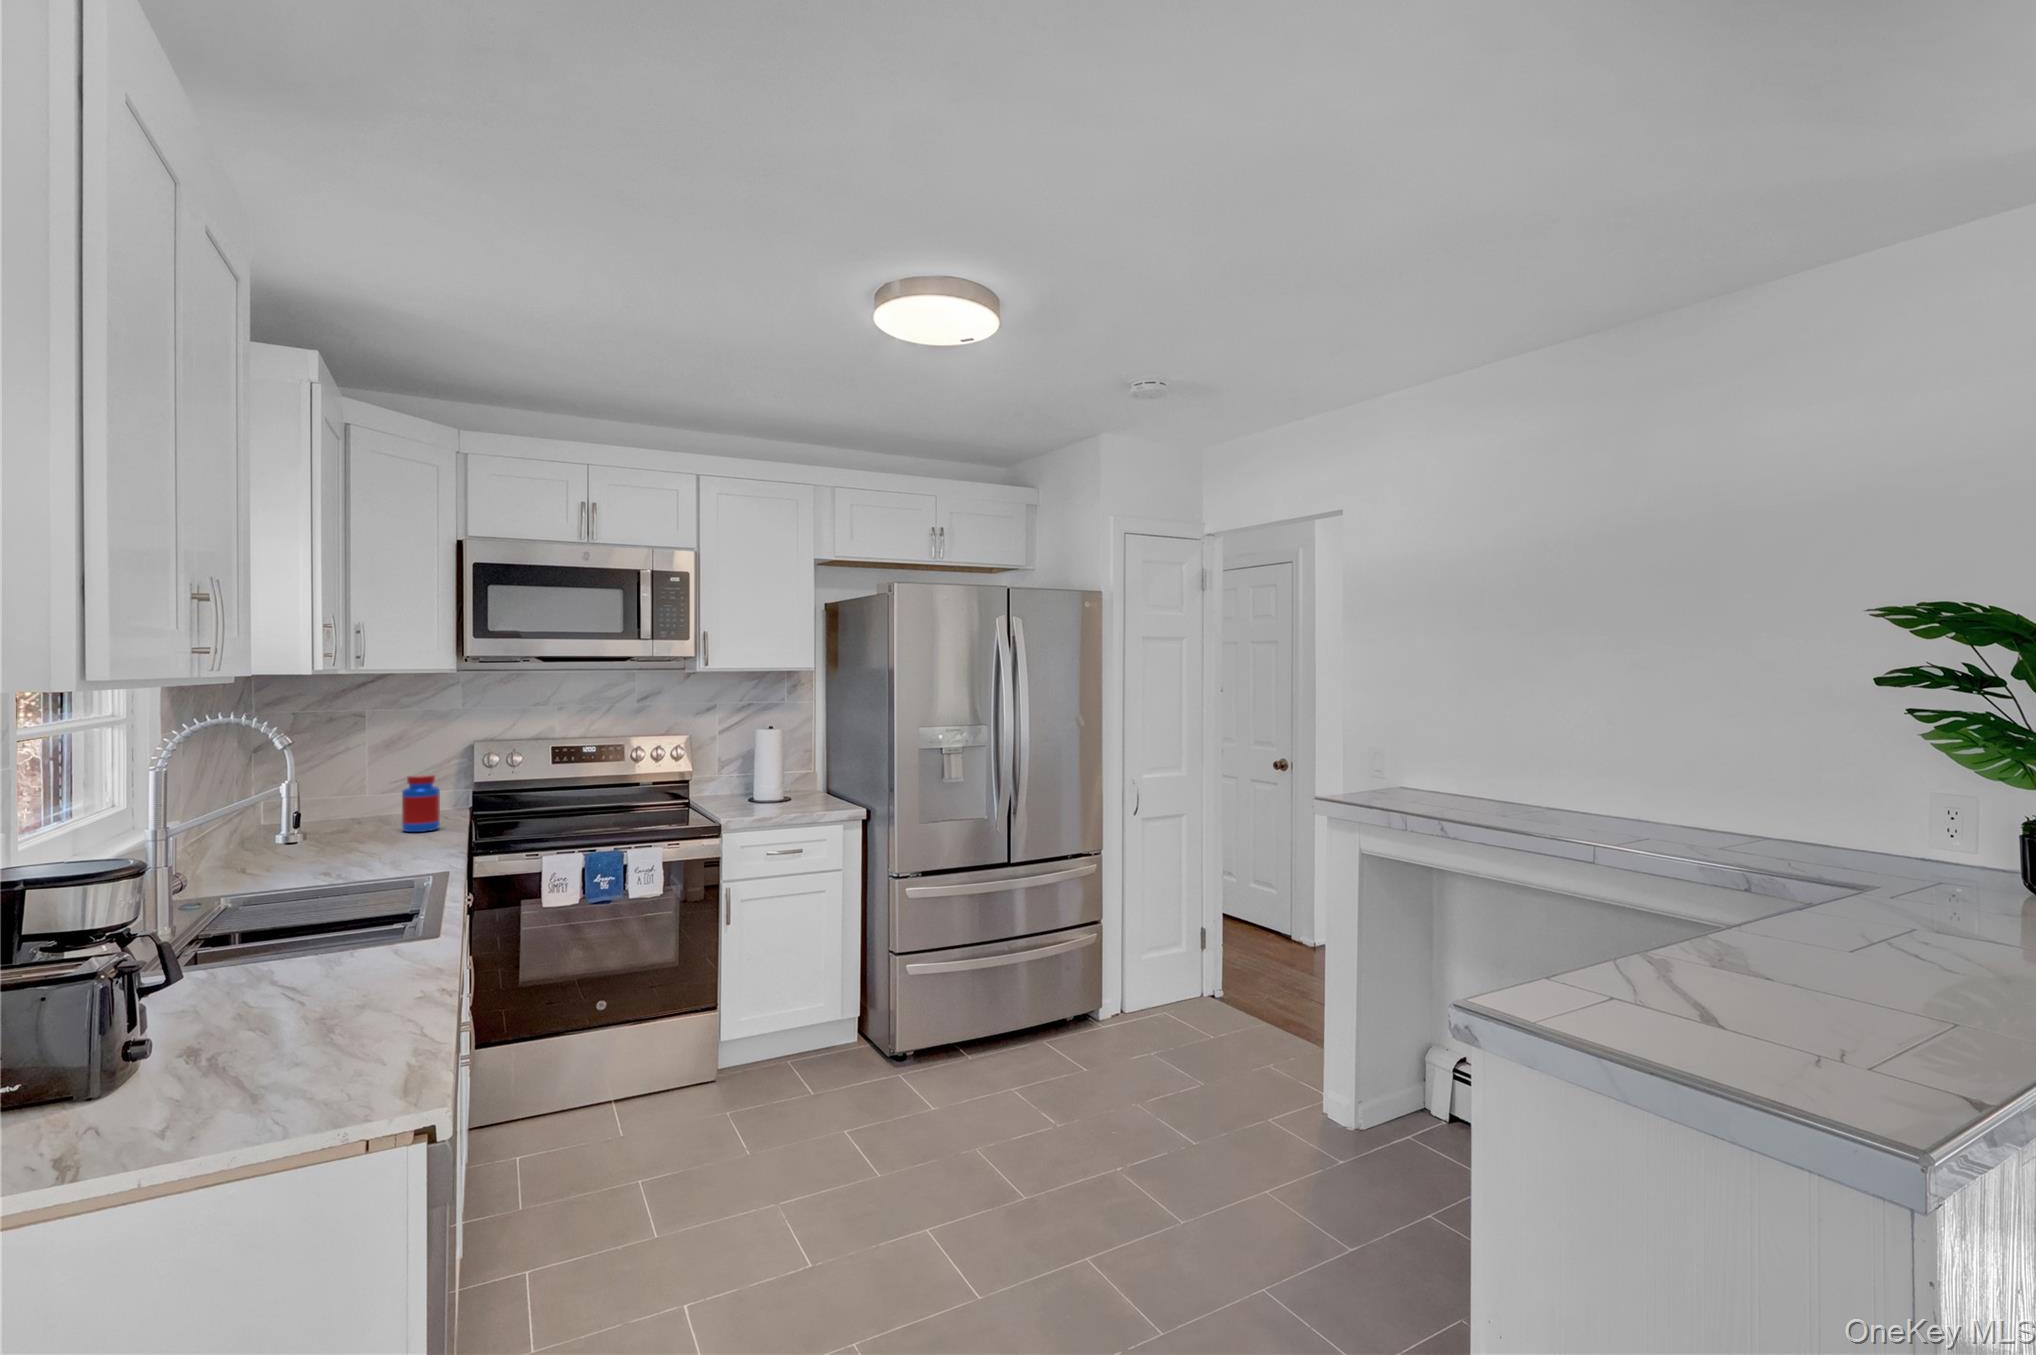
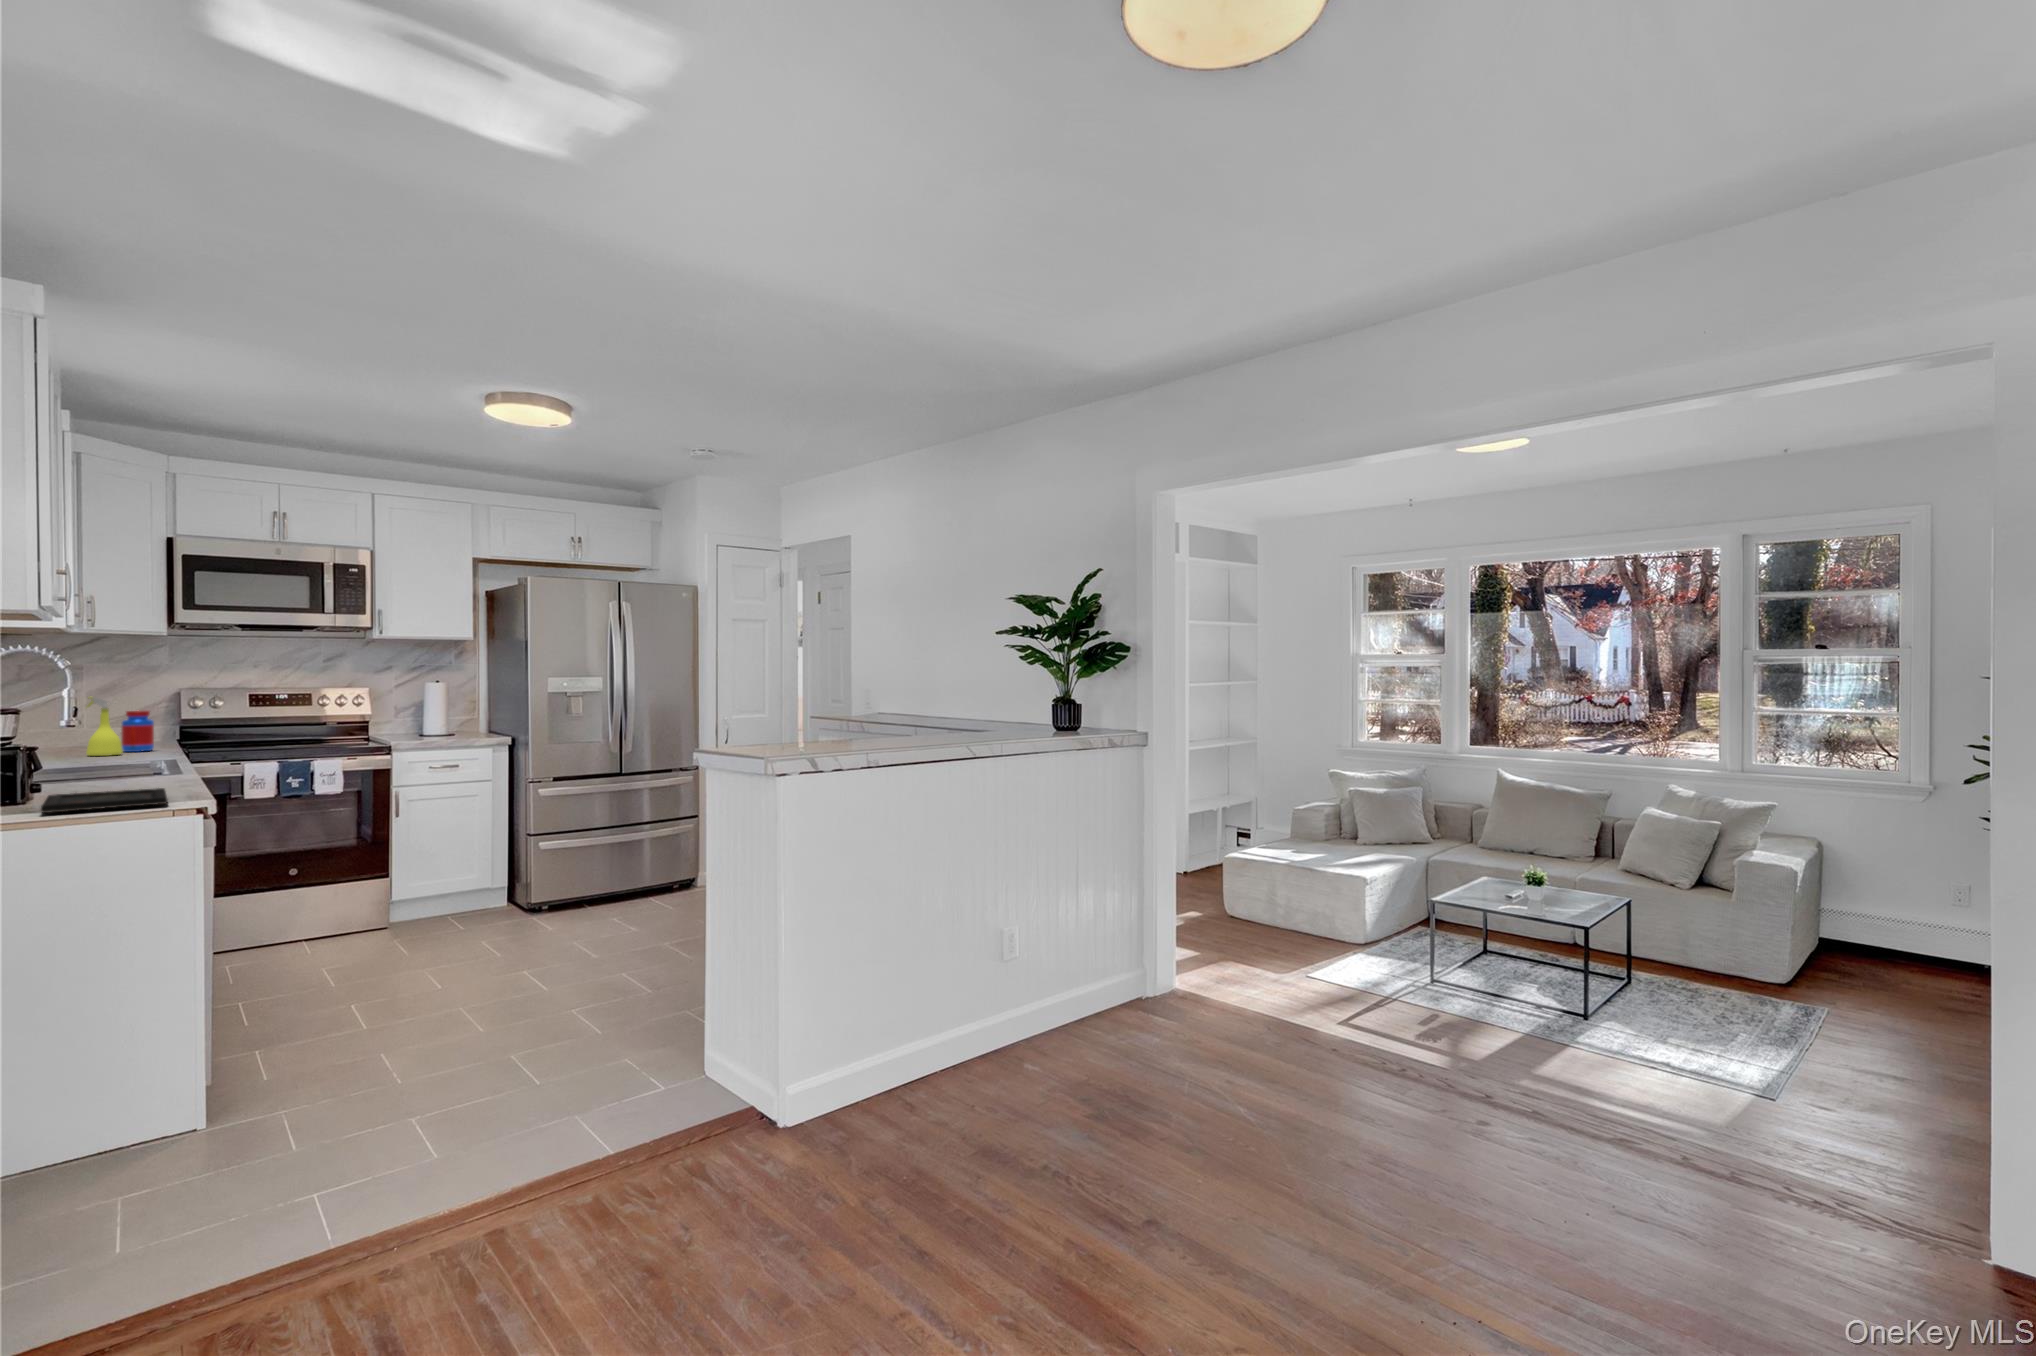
spray bottle: none [354,761,399,844] -> present [86,697,123,756]
tray: none [153,980,400,1087] -> present [41,788,168,813]

